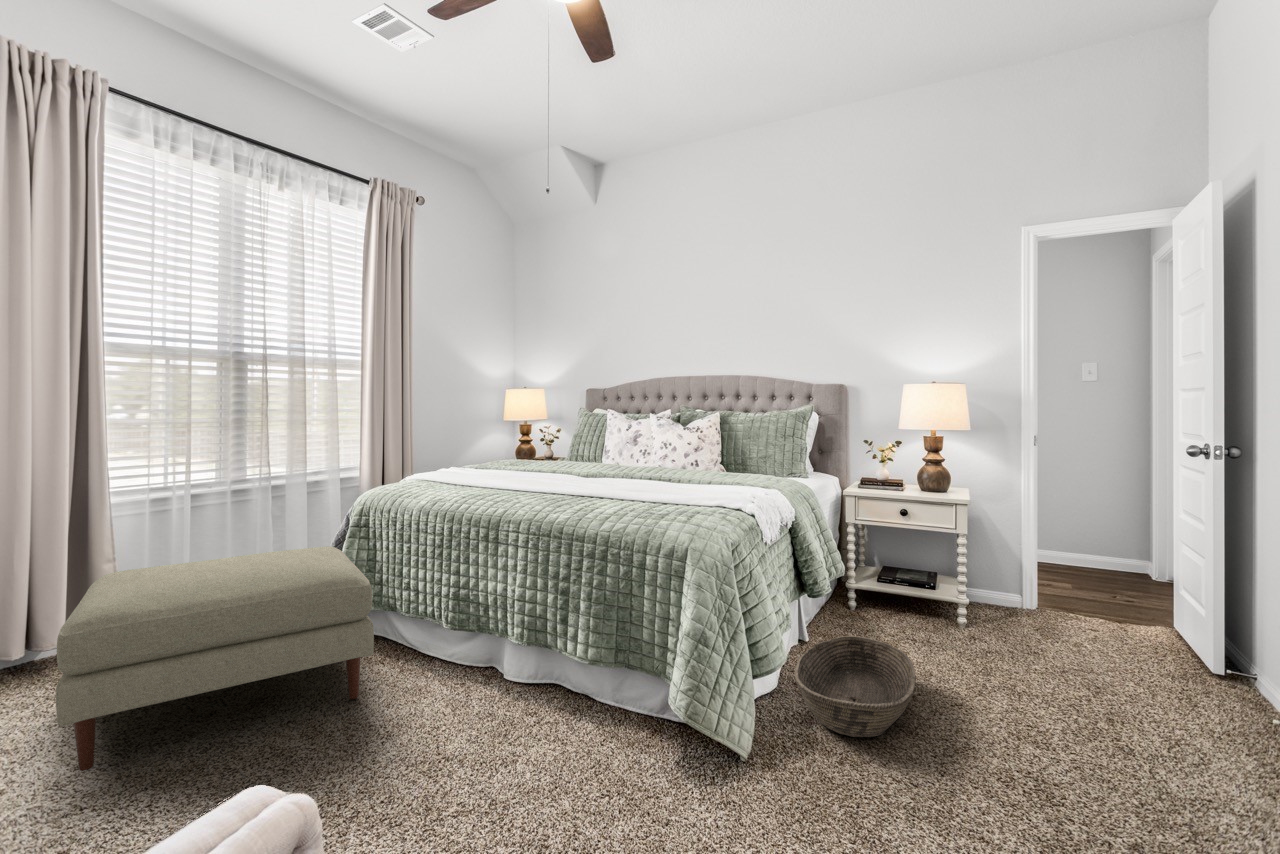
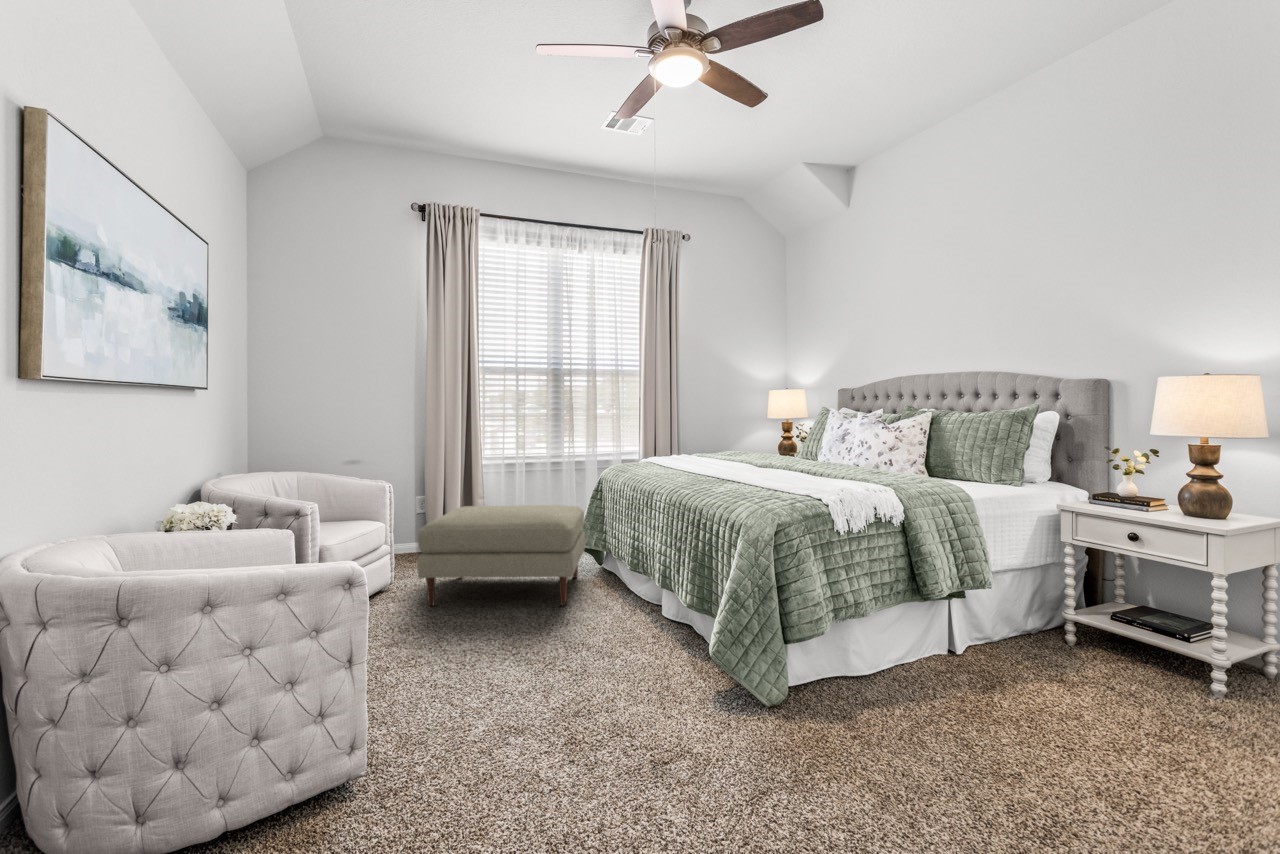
basket: present [795,636,916,737] -> none [848,641,1009,722]

